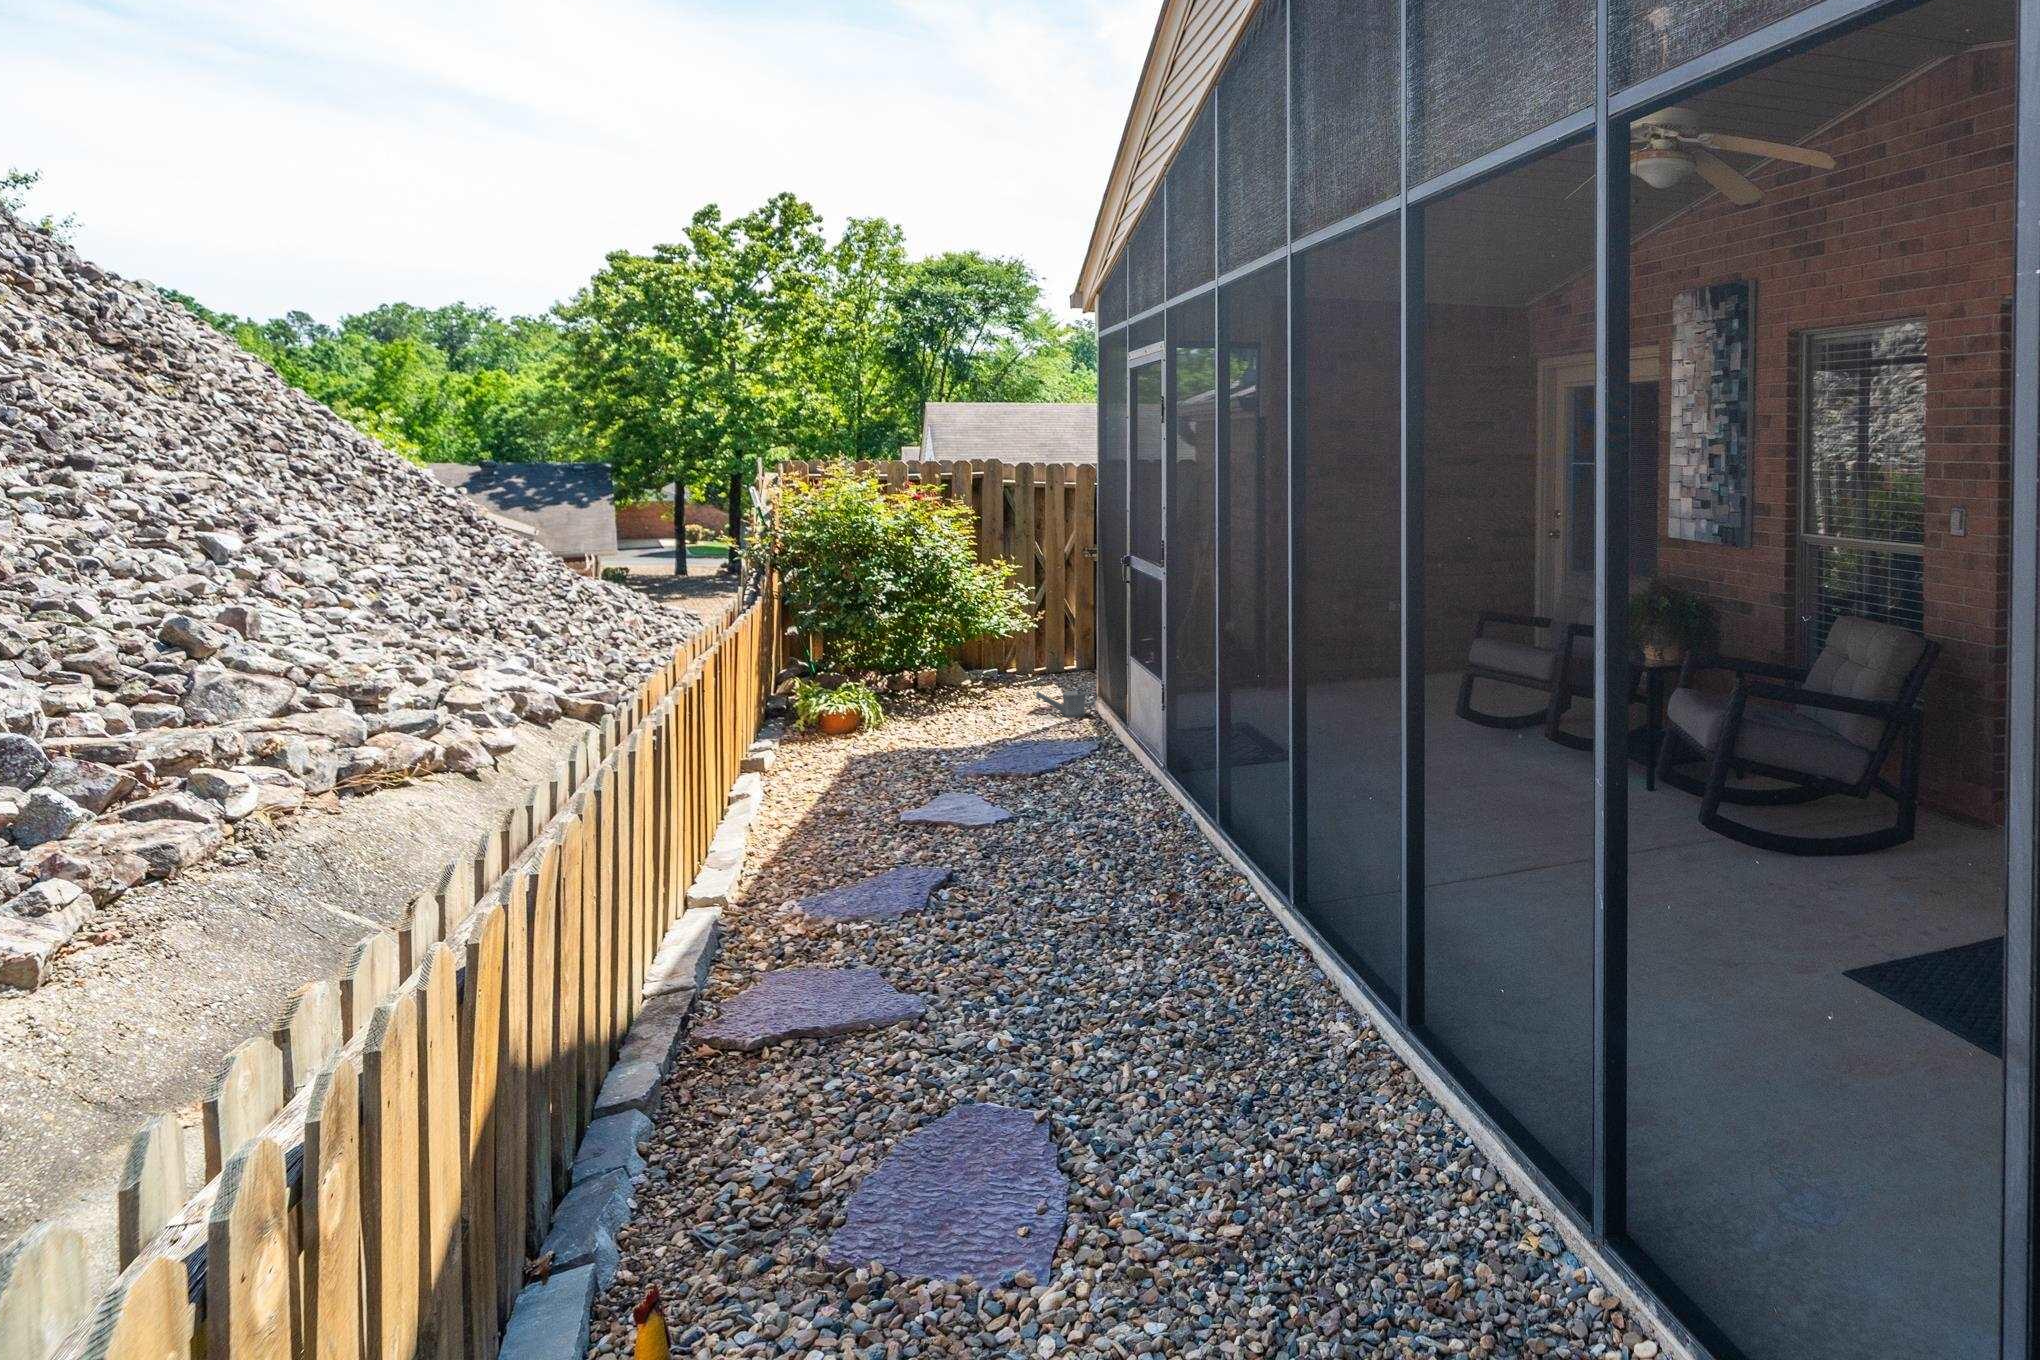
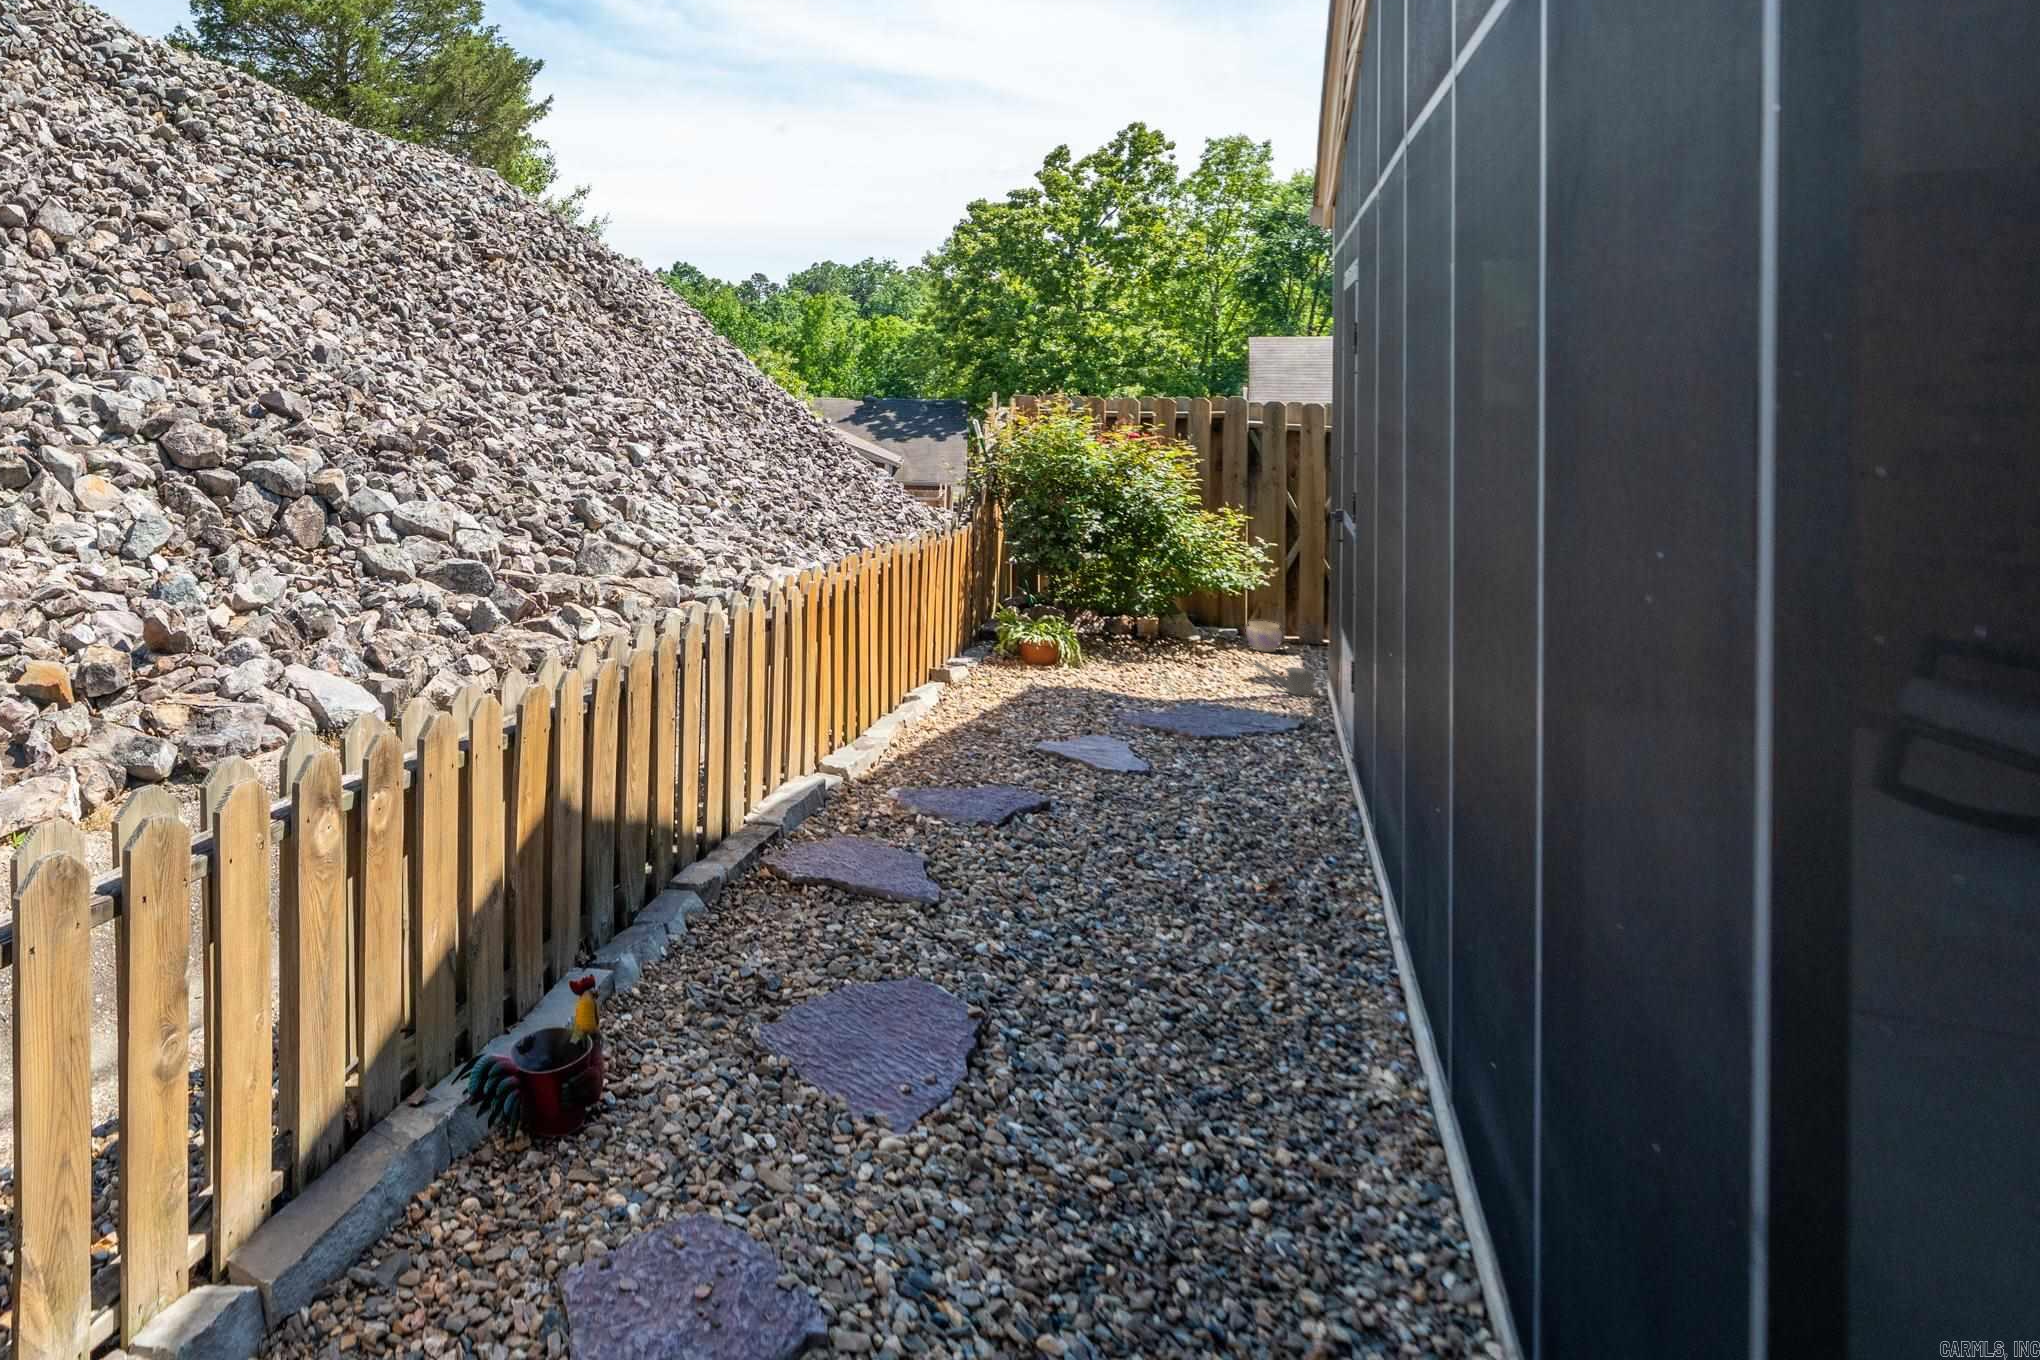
planter: none [1004,656,1034,686] -> present [1246,621,1282,652]

